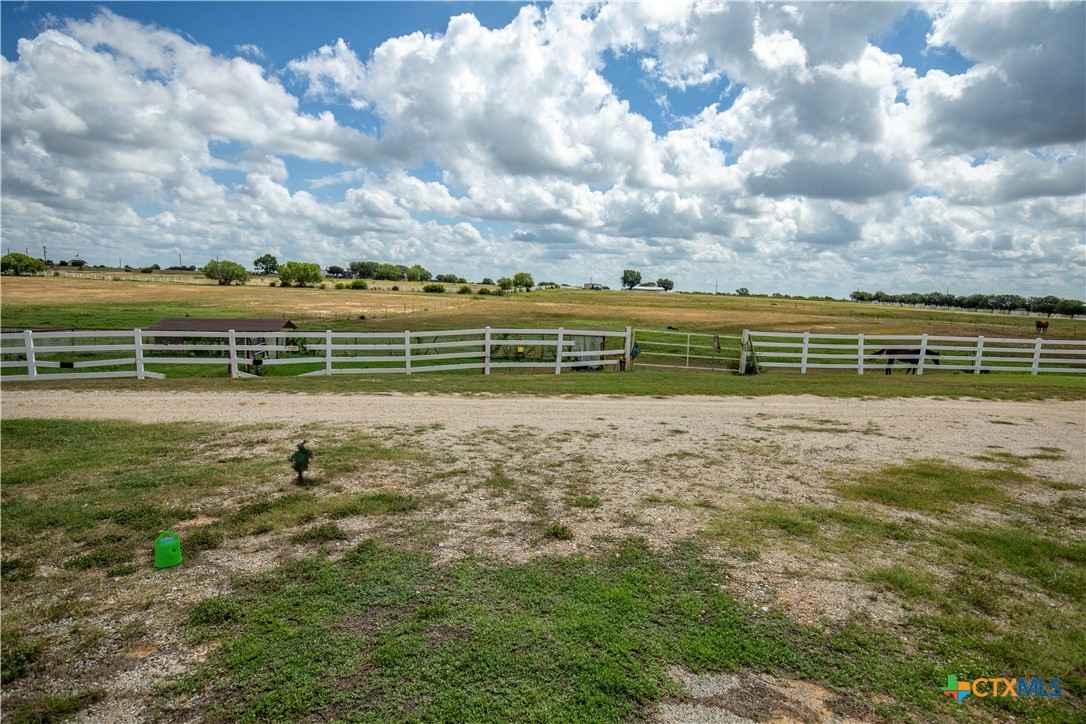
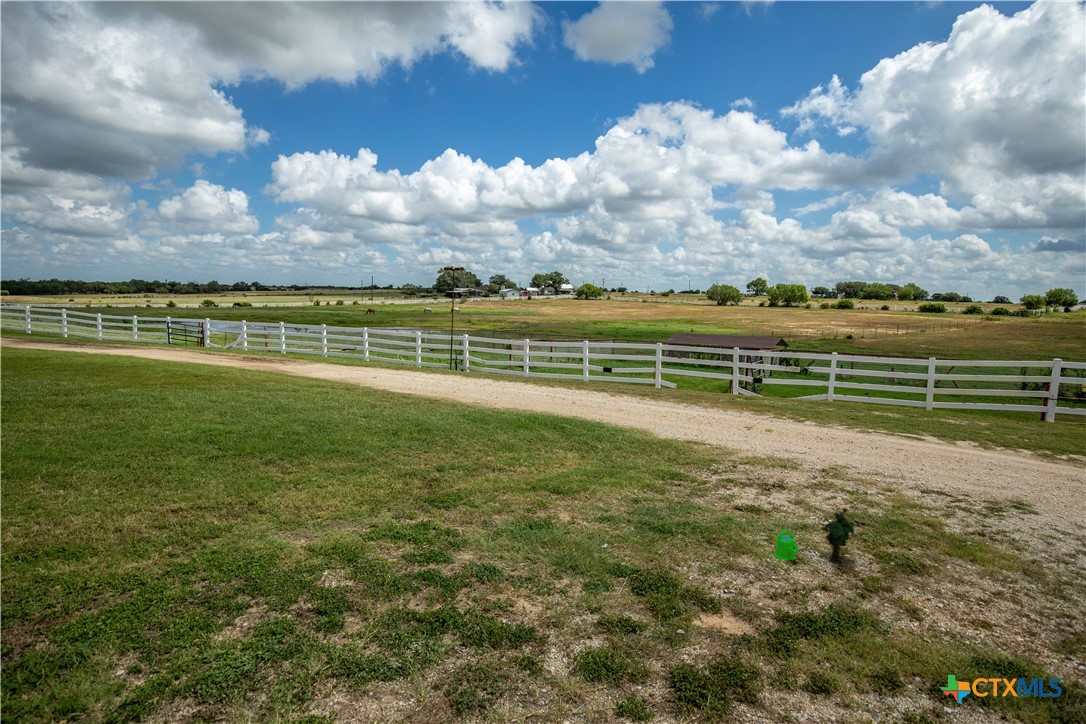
watering can: present [154,531,183,568] -> present [774,530,799,560]

